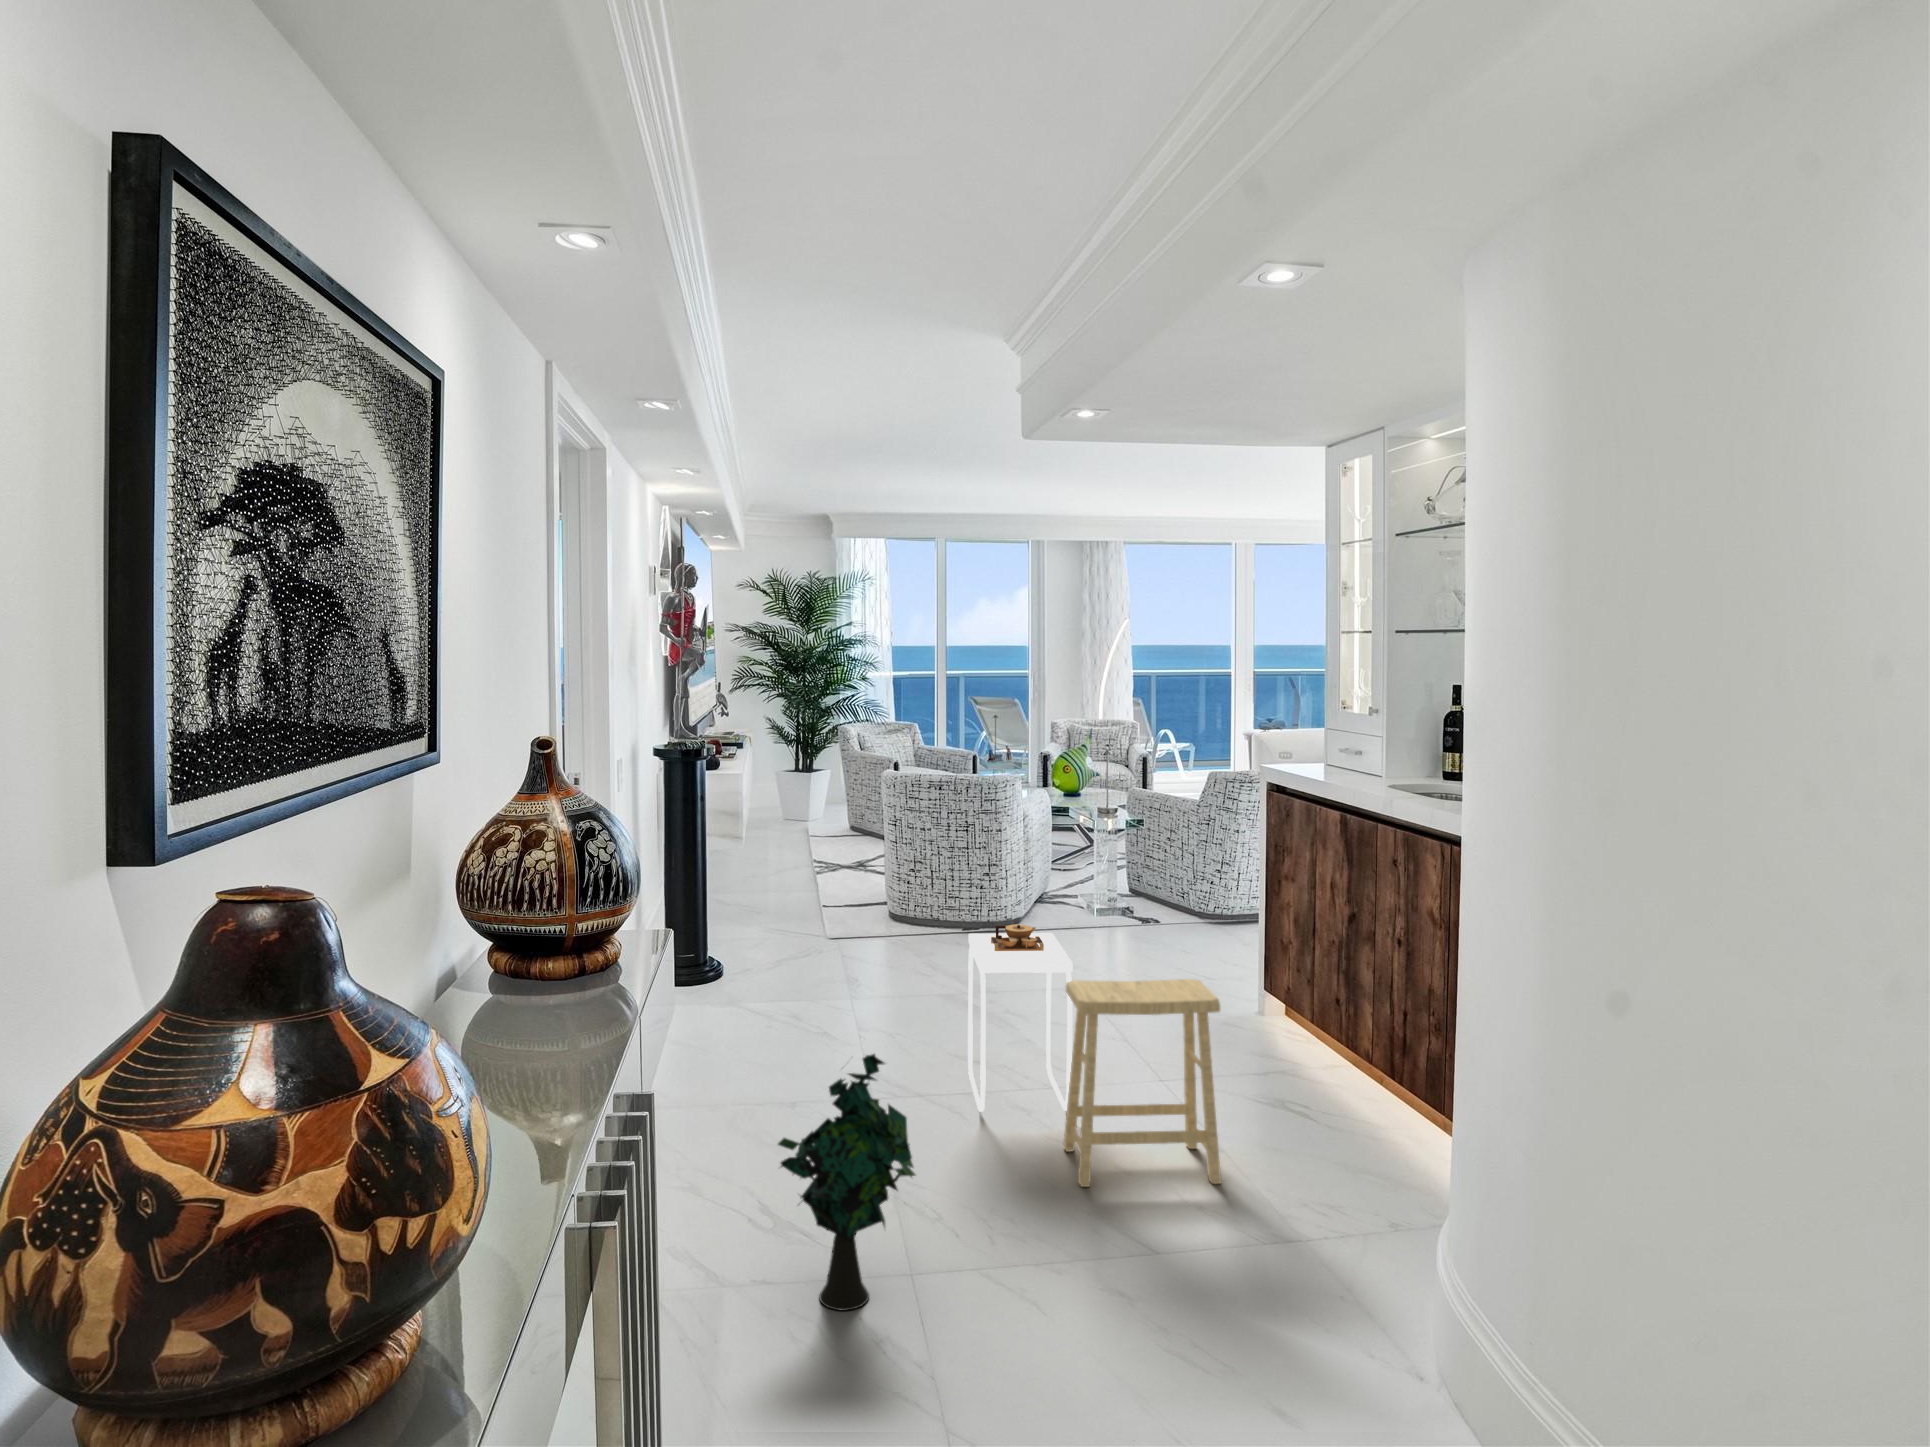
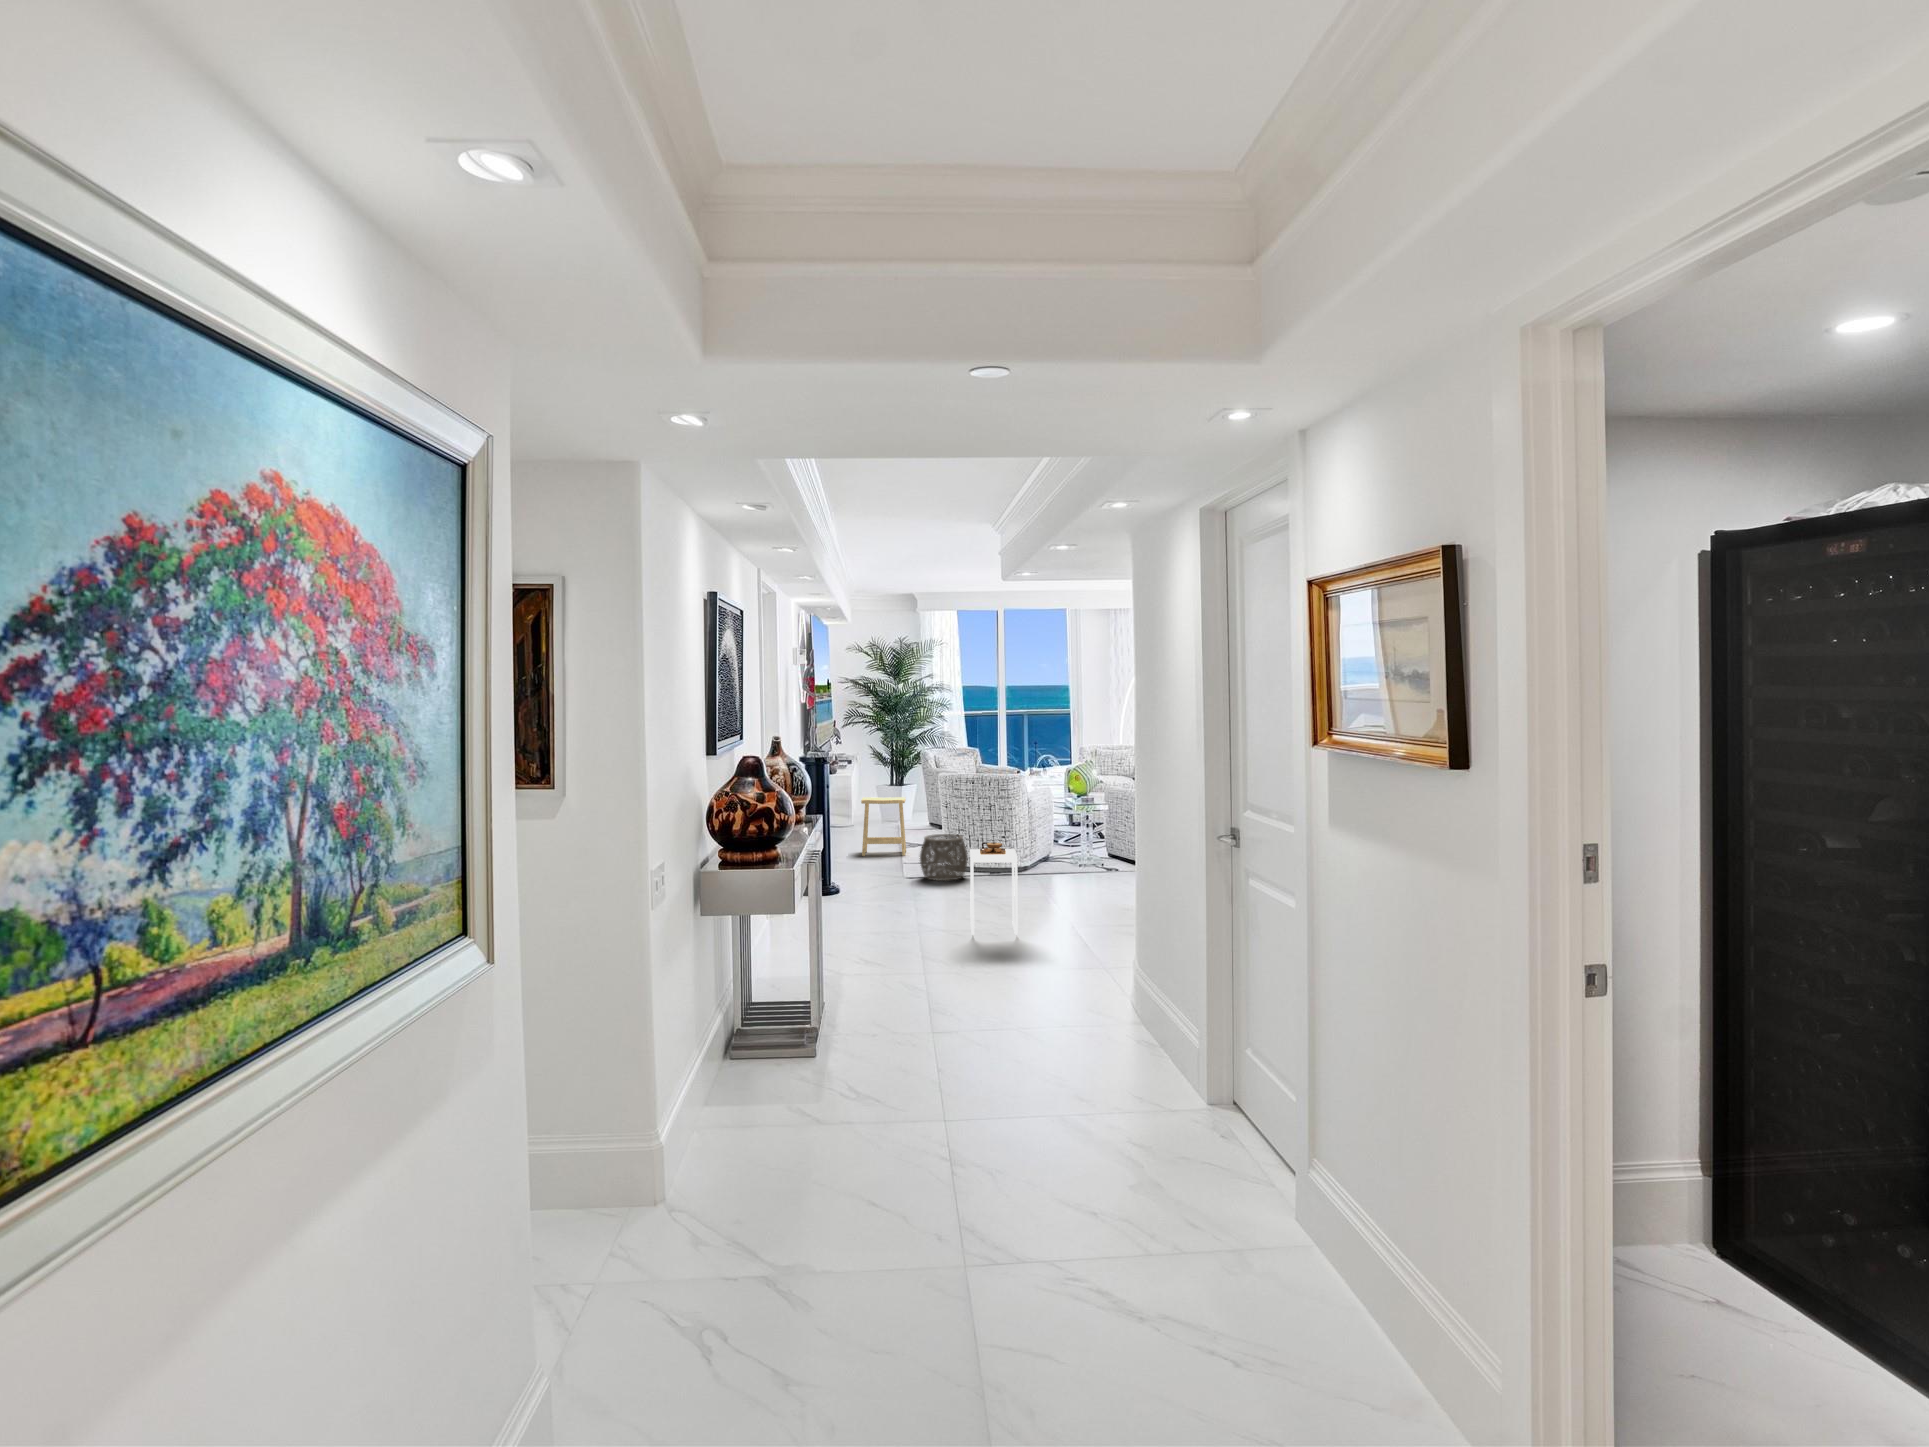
woven basket: none [853,870,933,951] -> present [920,834,968,881]
footstool: present [1063,979,1221,1187] -> present [861,797,906,856]
decorative plant: present [778,1054,915,1311] -> none [866,875,927,982]

